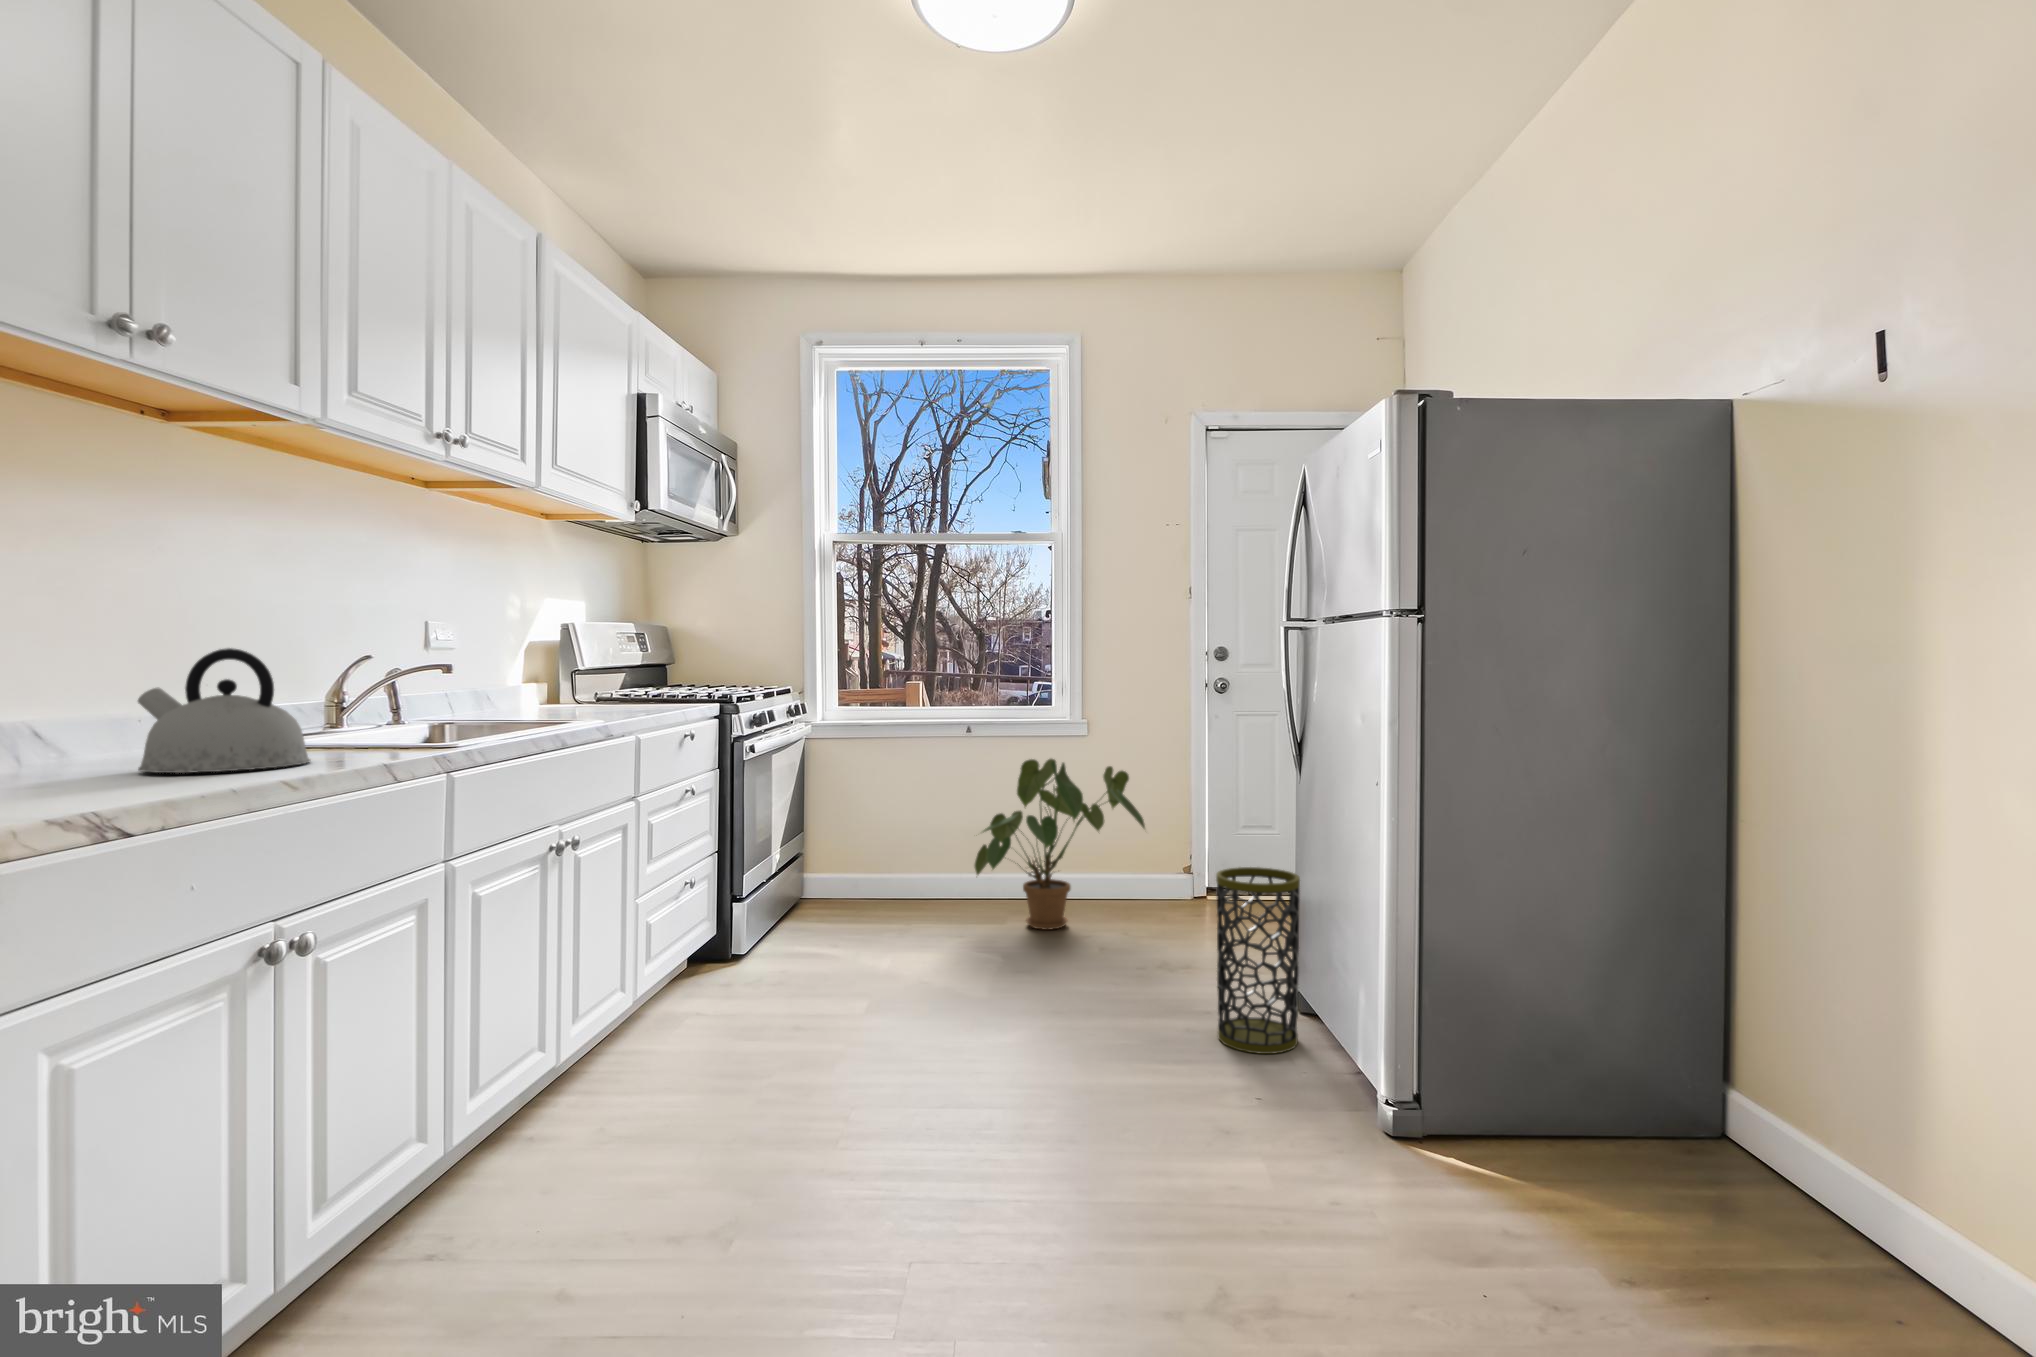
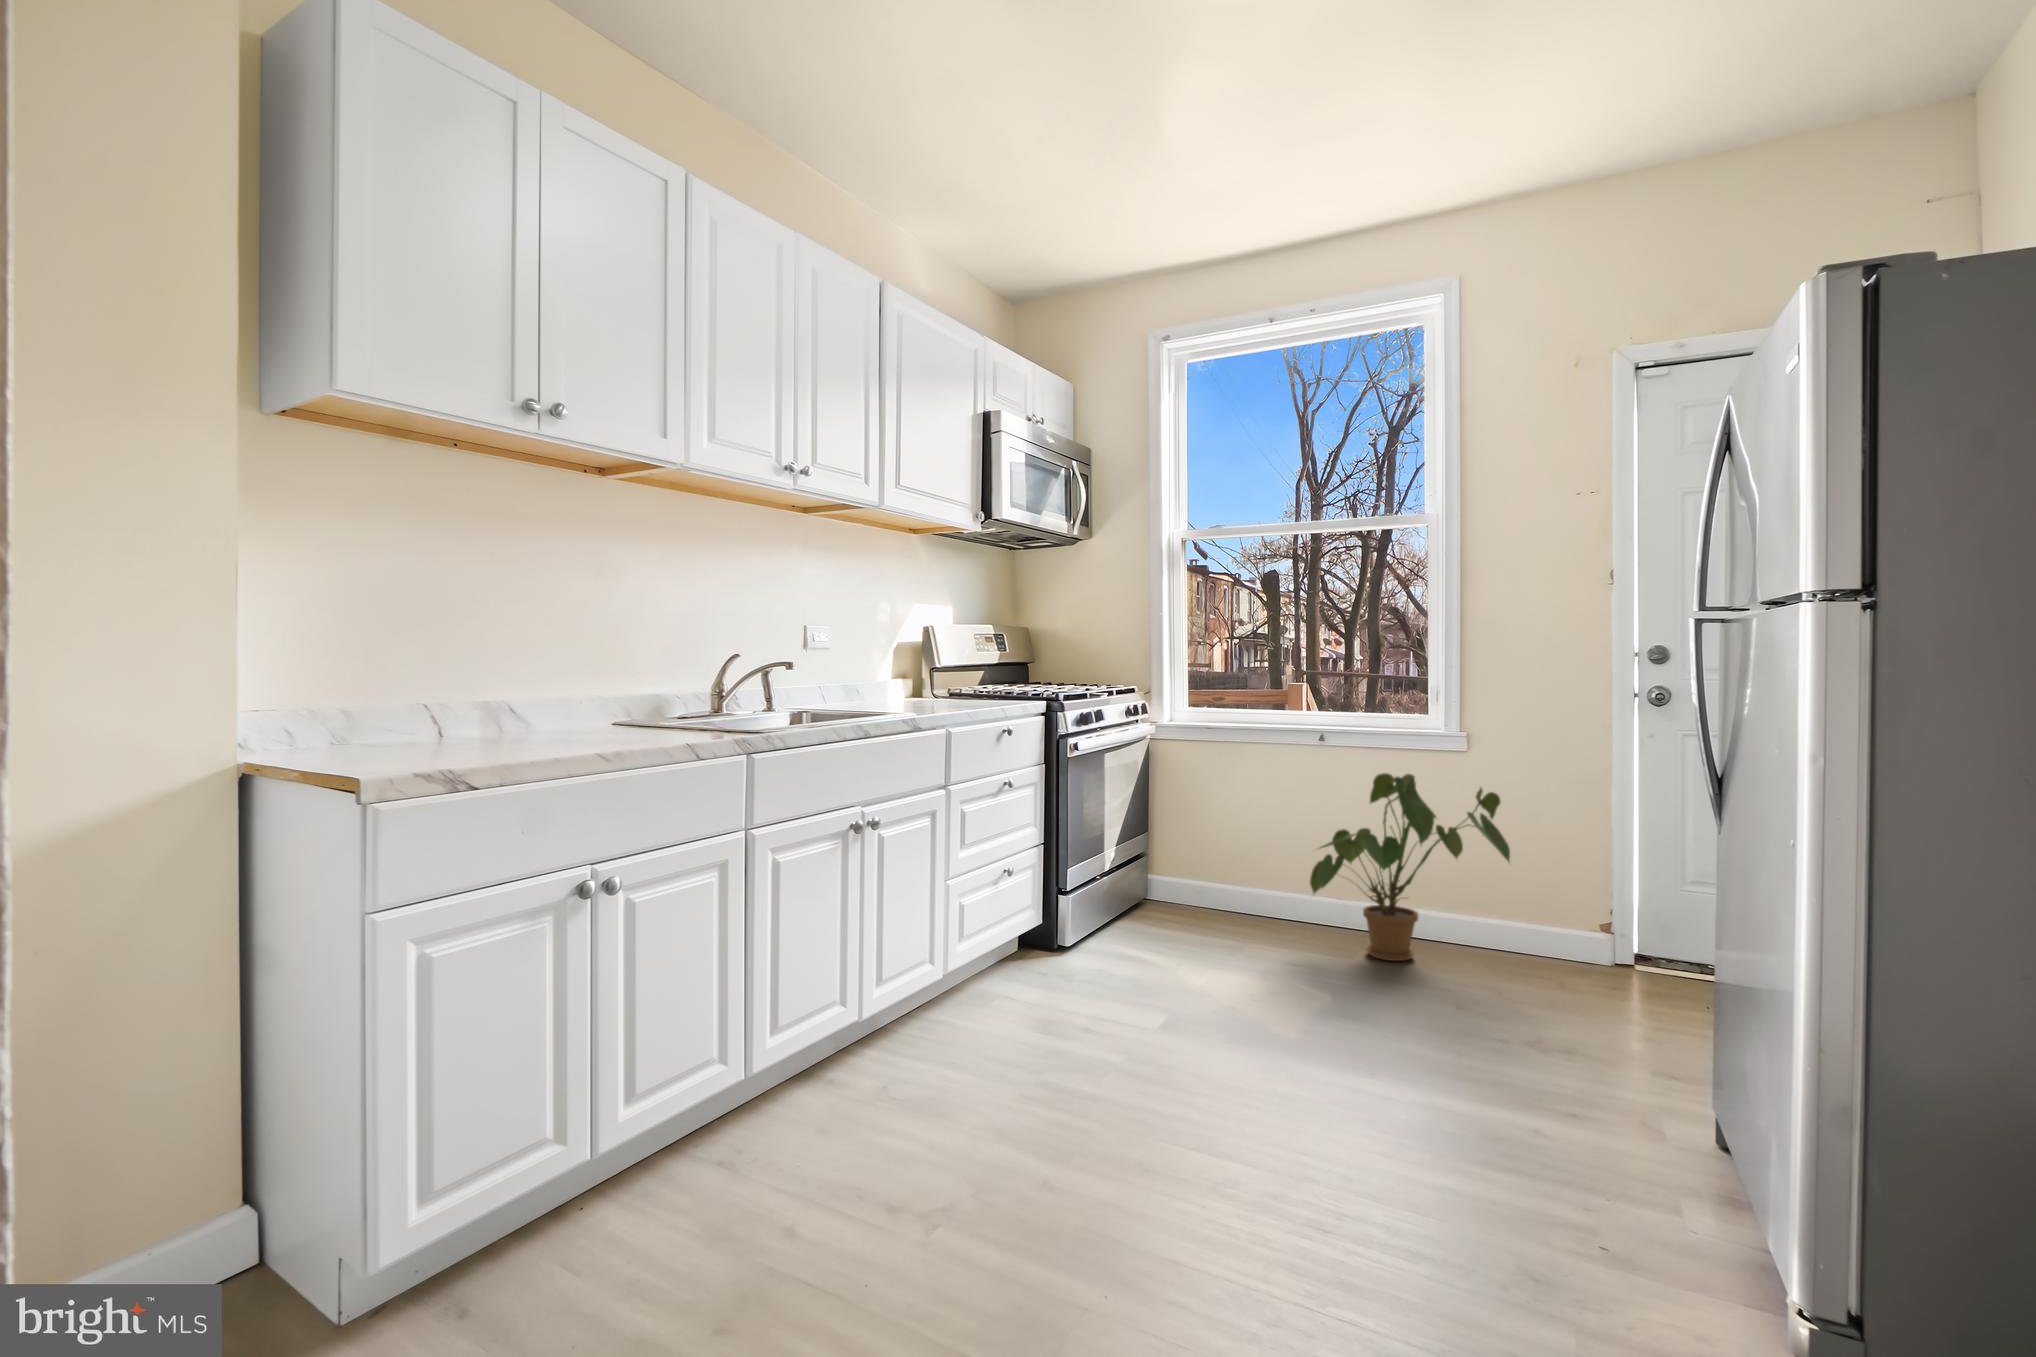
kettle: present [138,648,310,773] -> none [539,648,652,741]
trash can: present [1216,867,1300,1054] -> none [1532,912,1643,1137]

